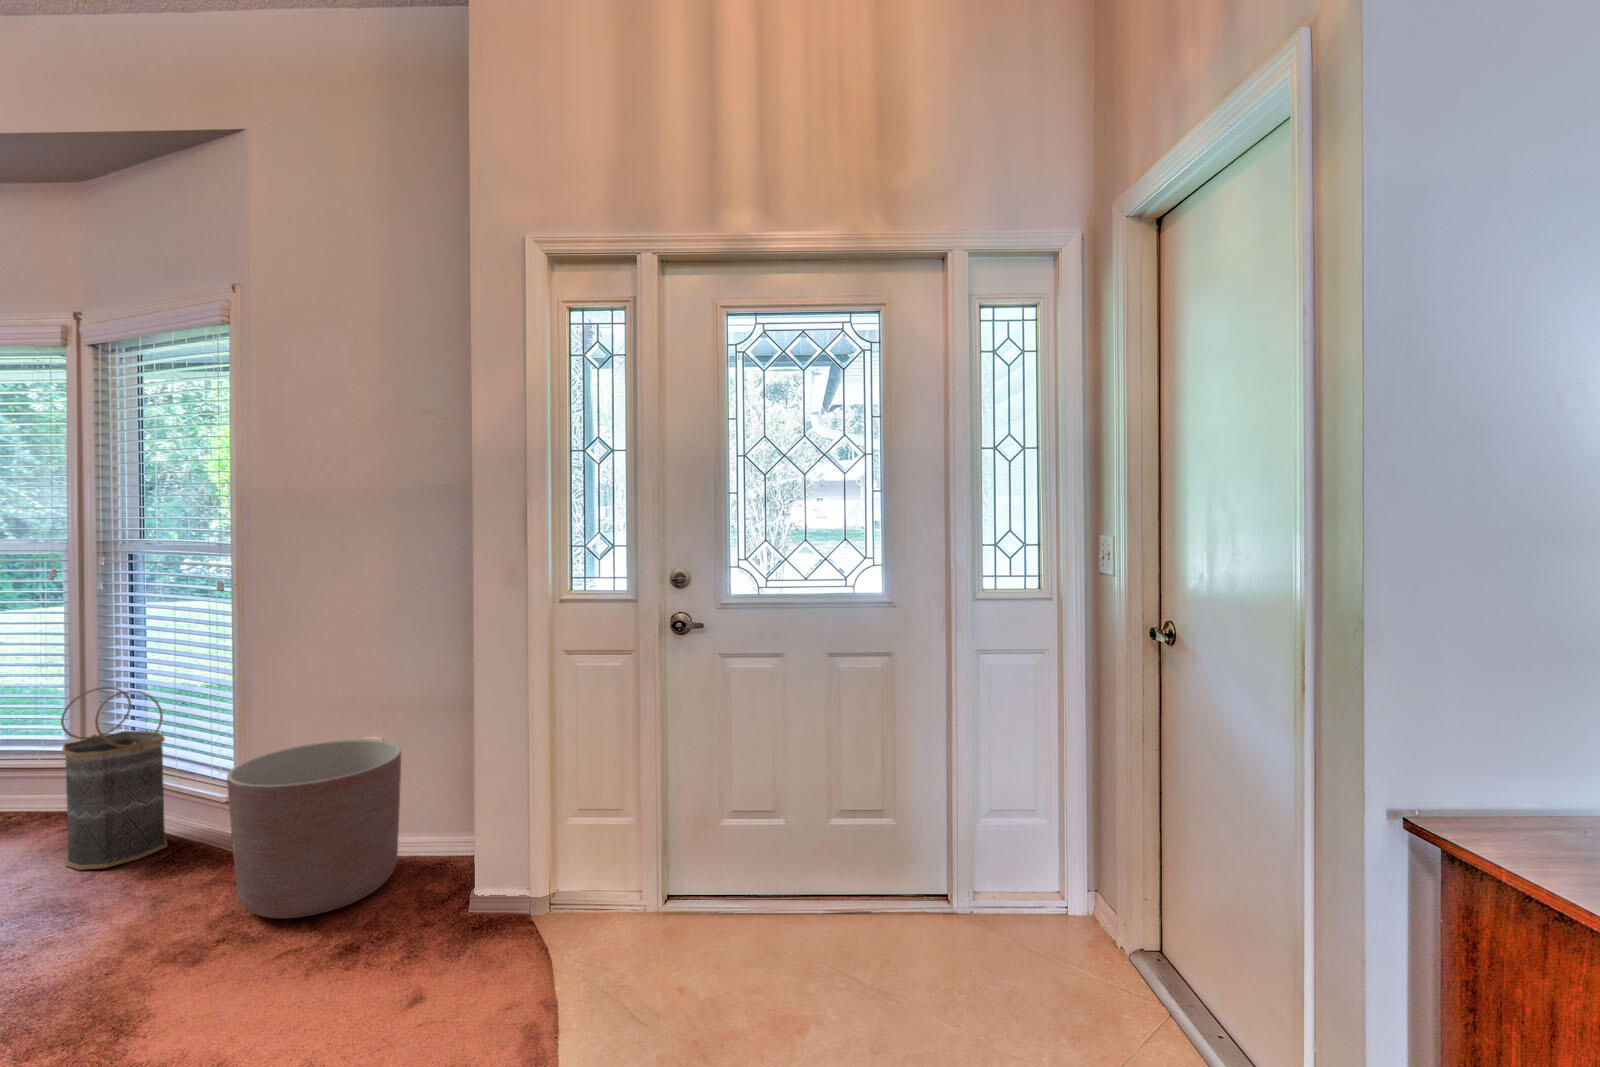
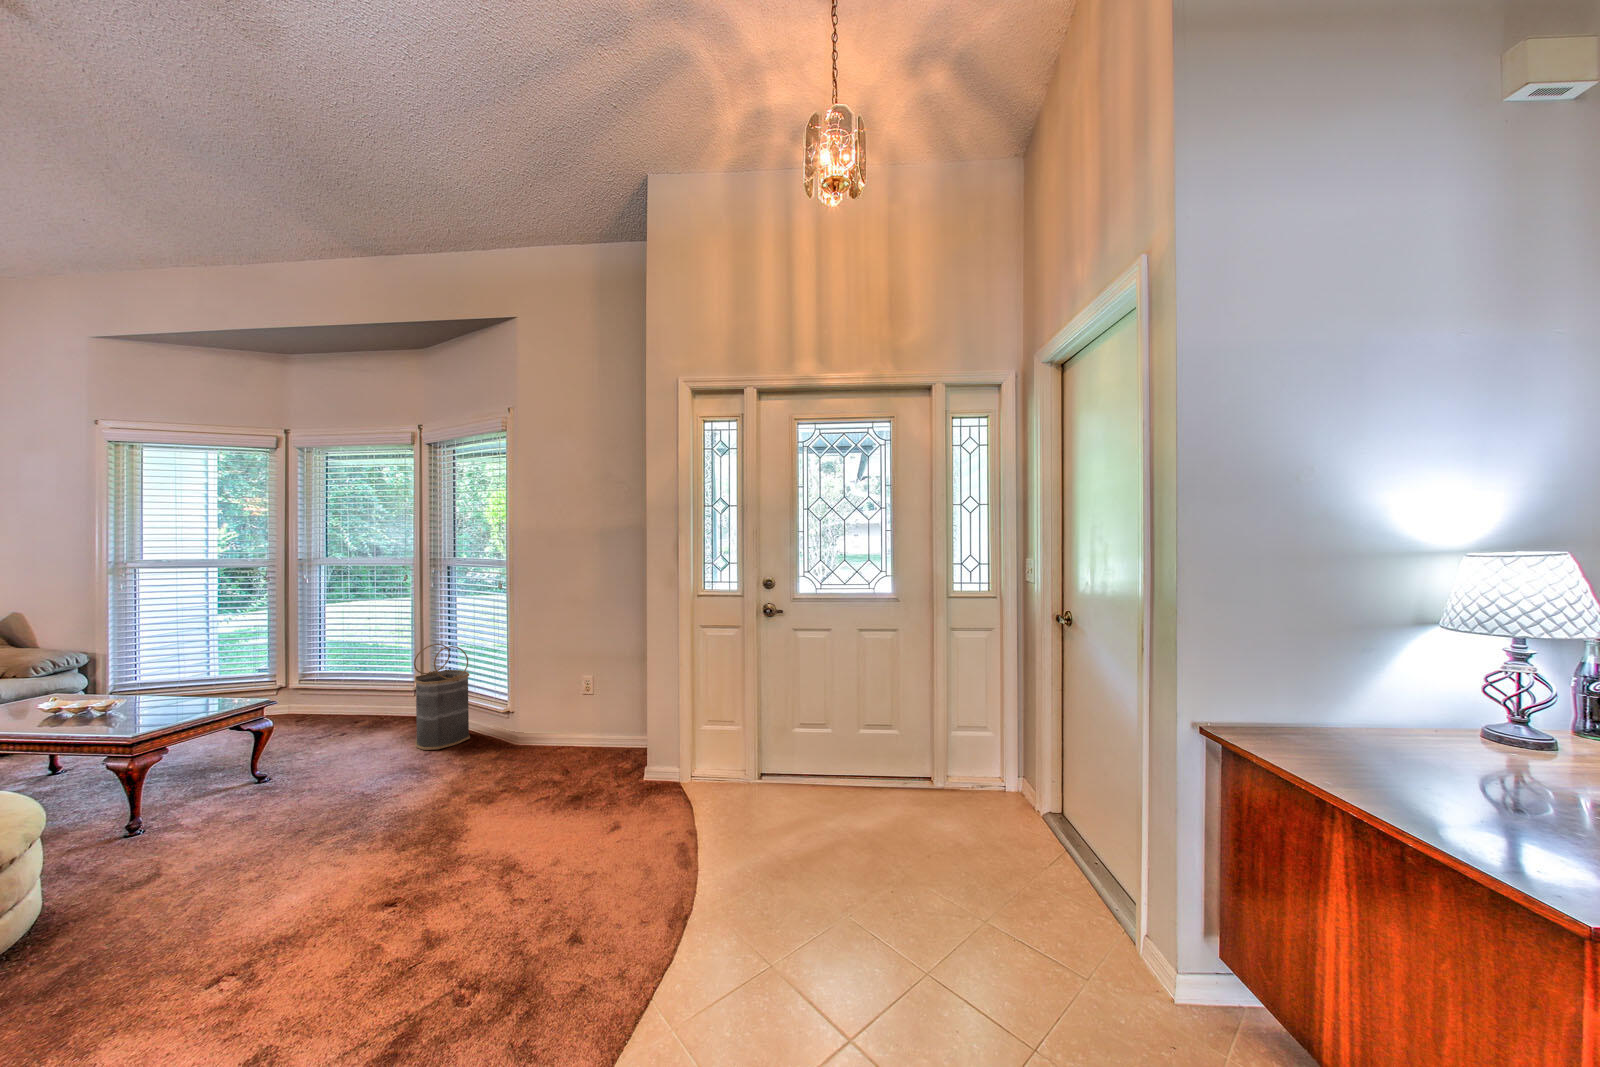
planter: present [227,739,401,918] -> none [510,677,605,780]

